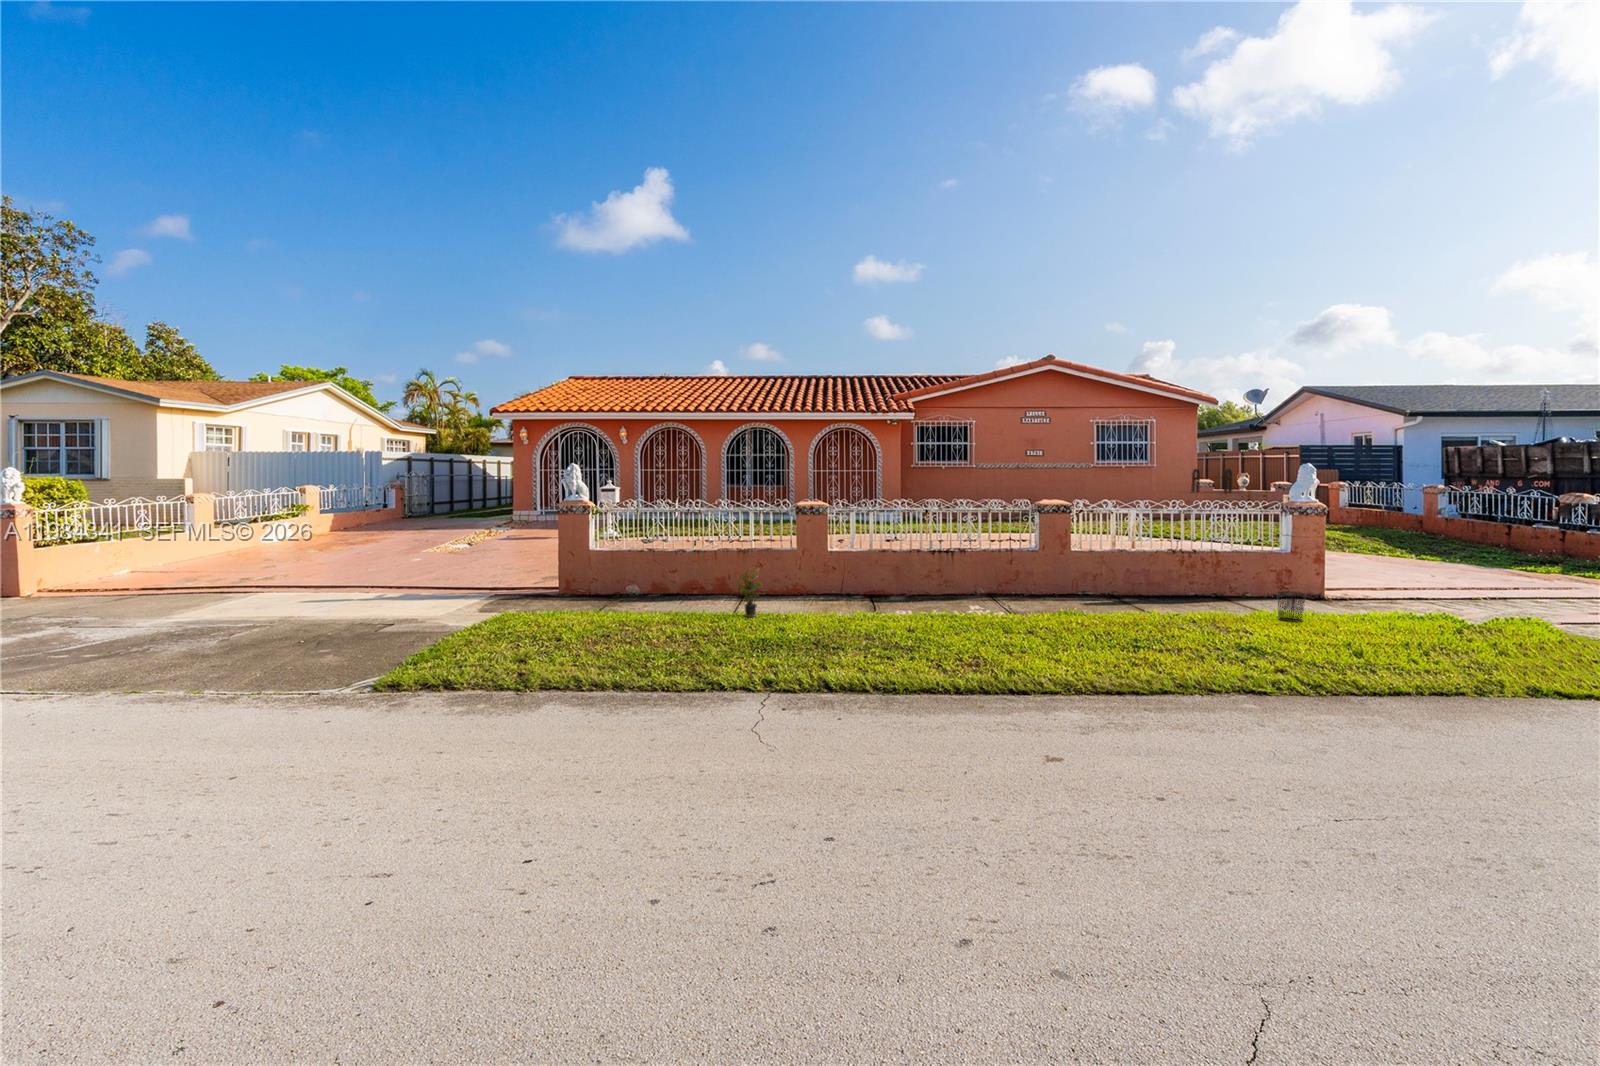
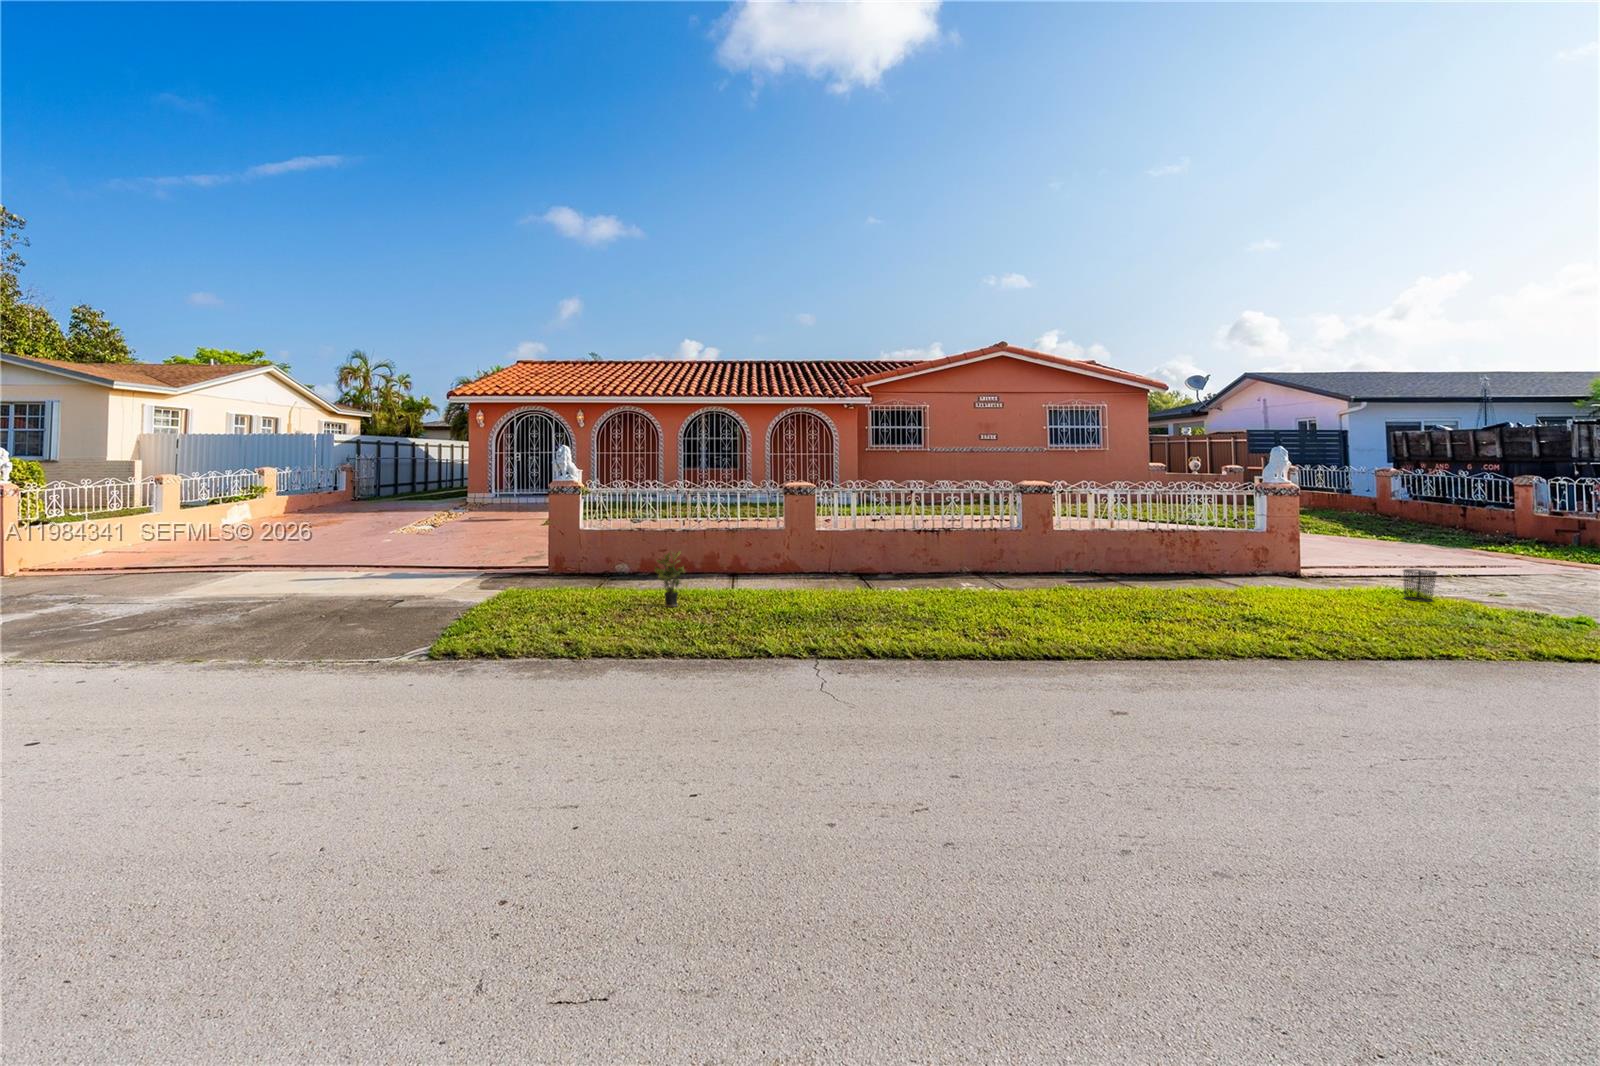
bench: present [1191,469,1232,493] -> none [1145,452,1185,476]
waste bin: present [1277,591,1306,622] -> present [1403,569,1437,602]

